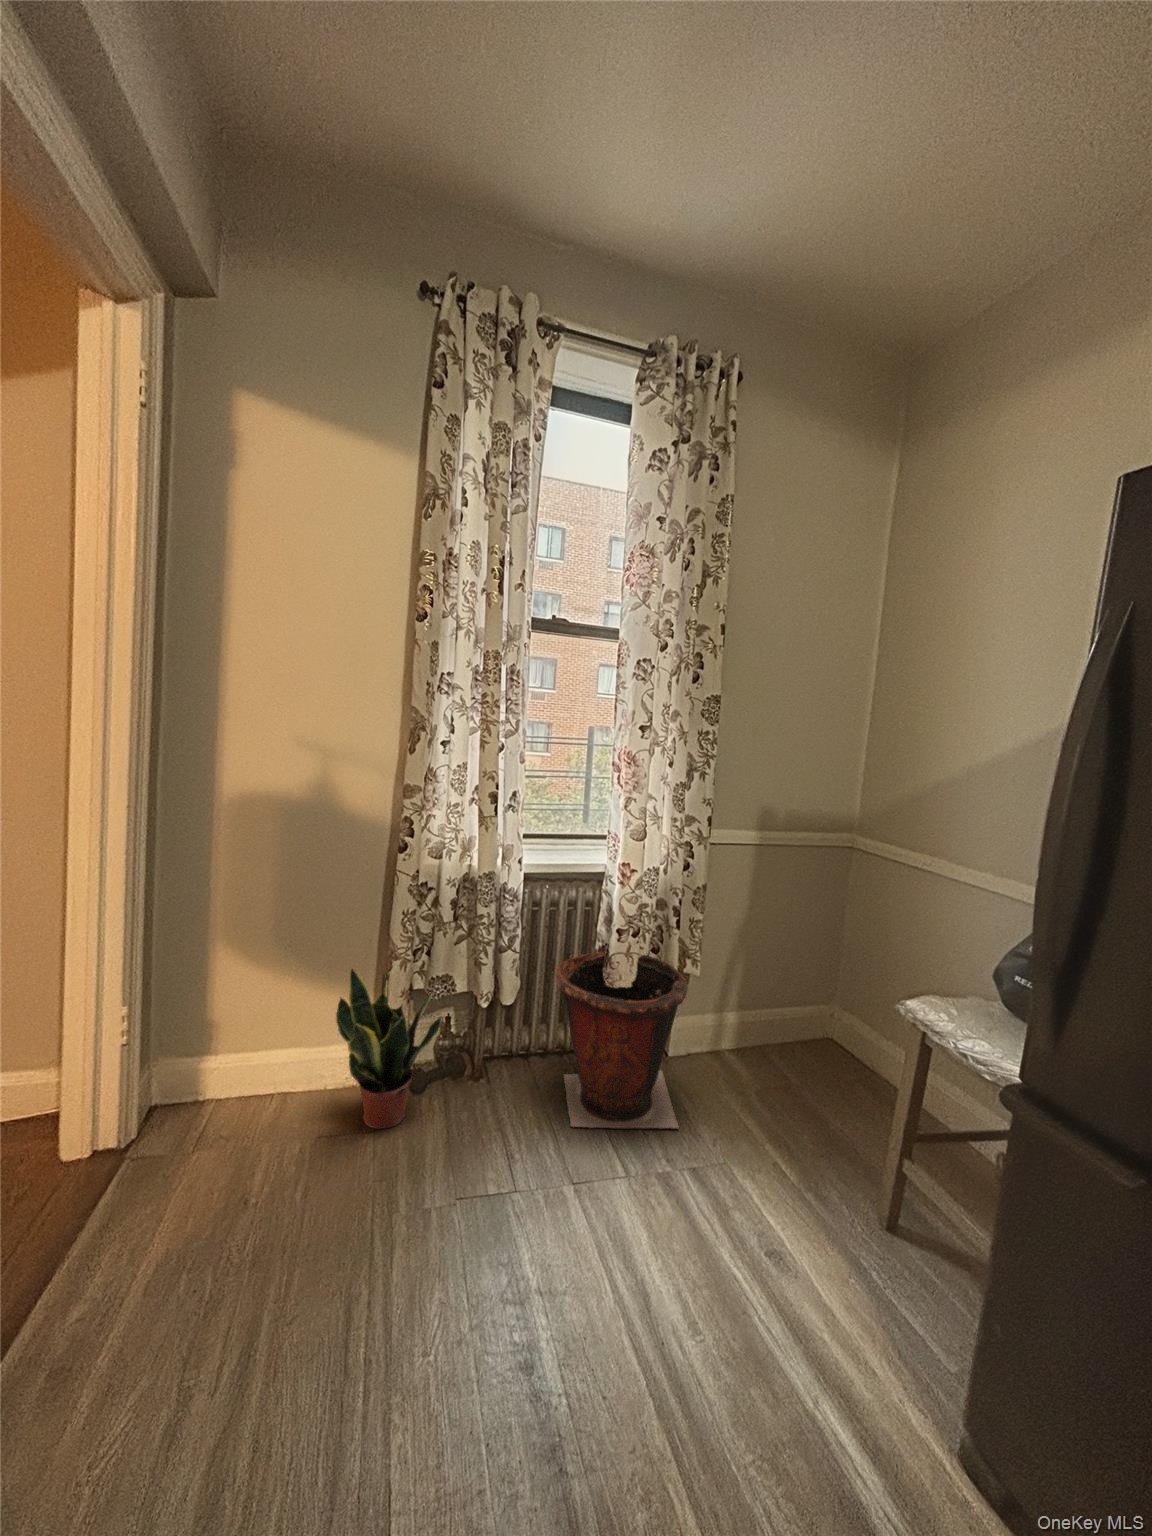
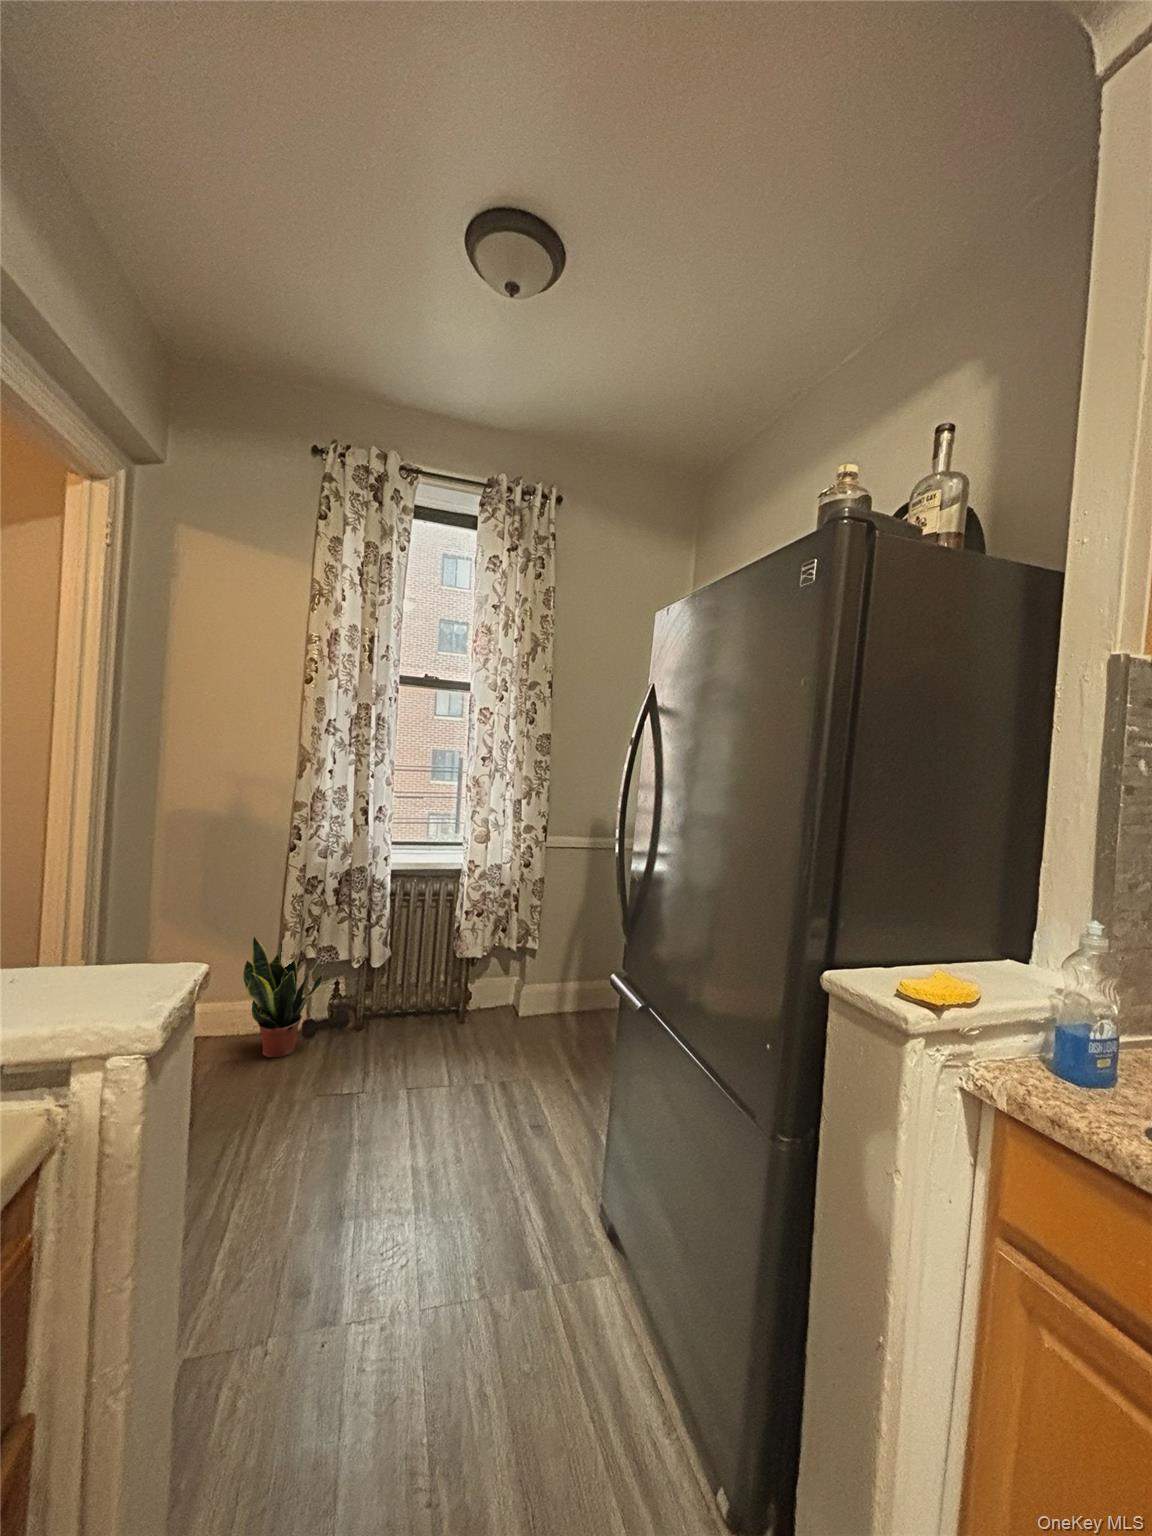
waste bin: present [556,952,688,1128] -> none [414,929,515,1056]

